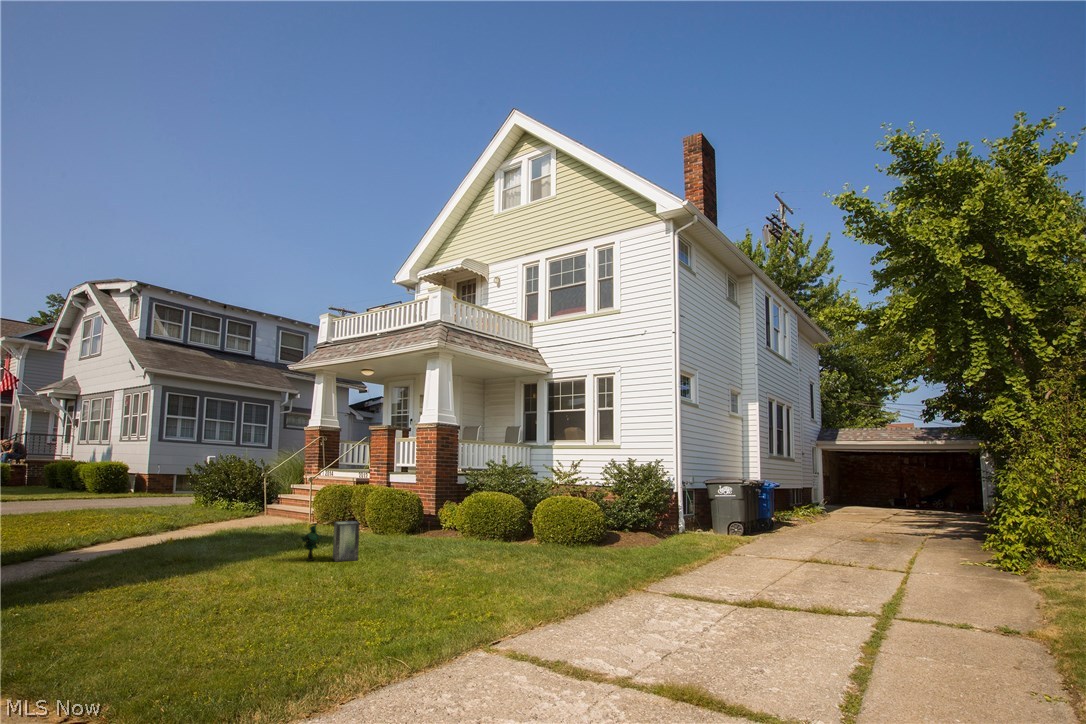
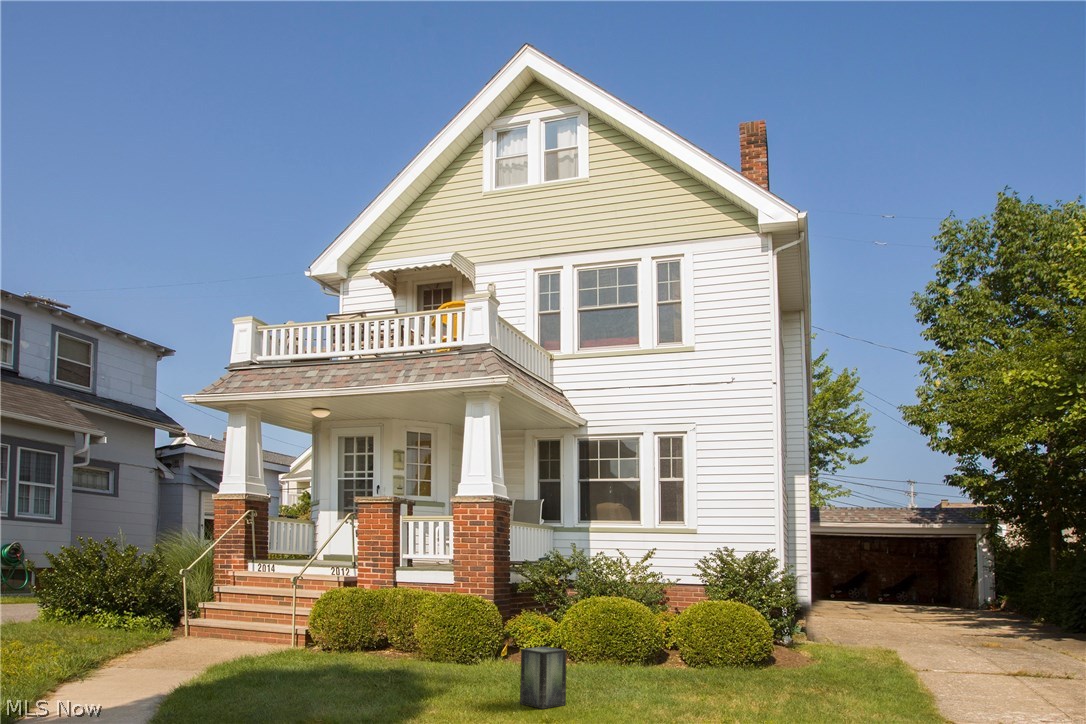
decorative plant: present [301,523,322,561] -> none [486,652,513,710]

